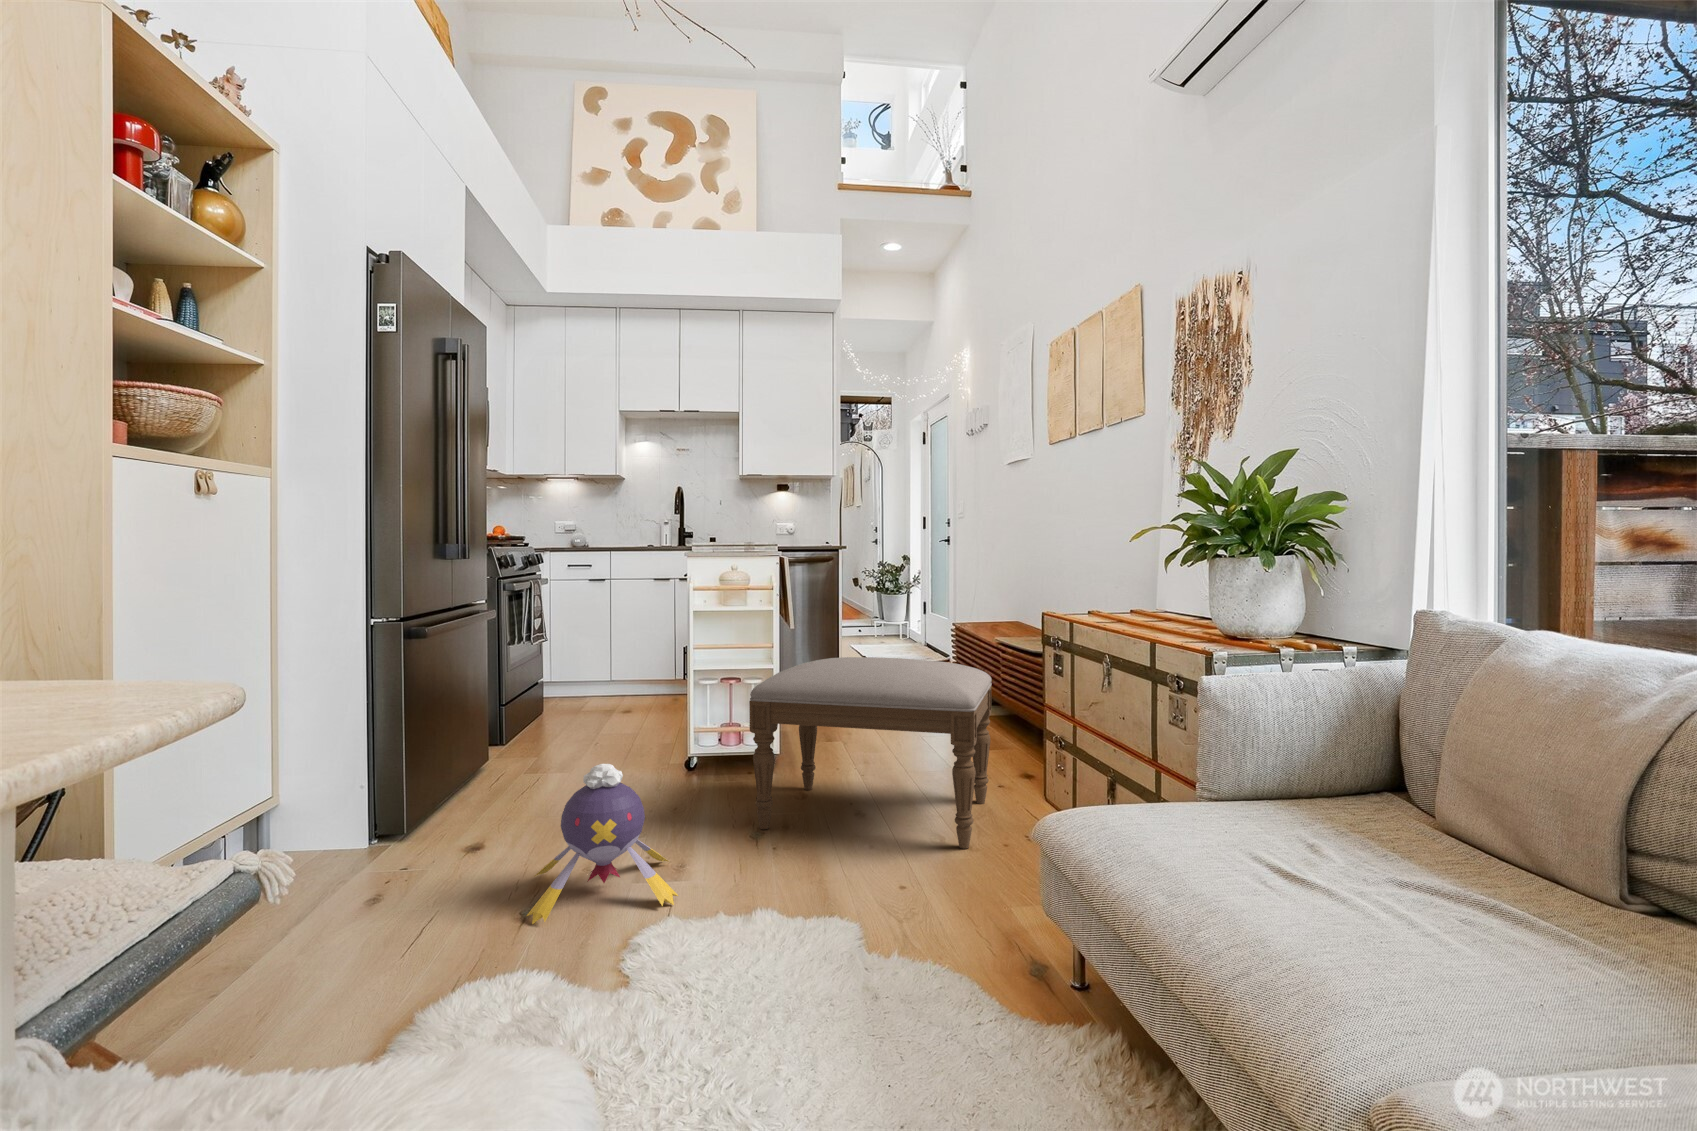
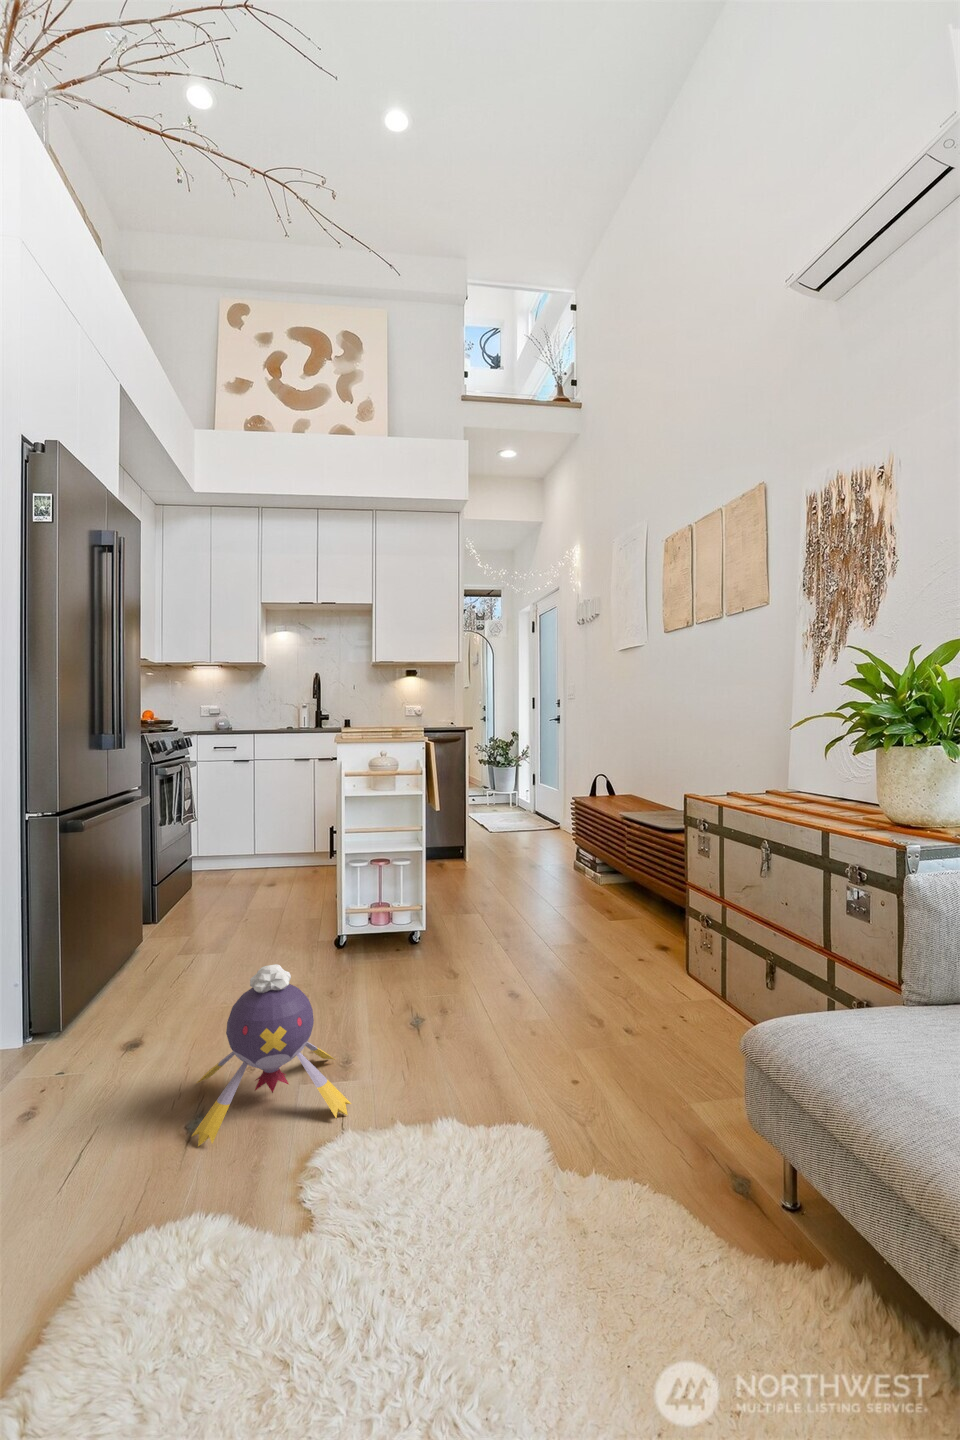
ottoman: present [749,657,992,849] -> none [411,842,641,1035]

